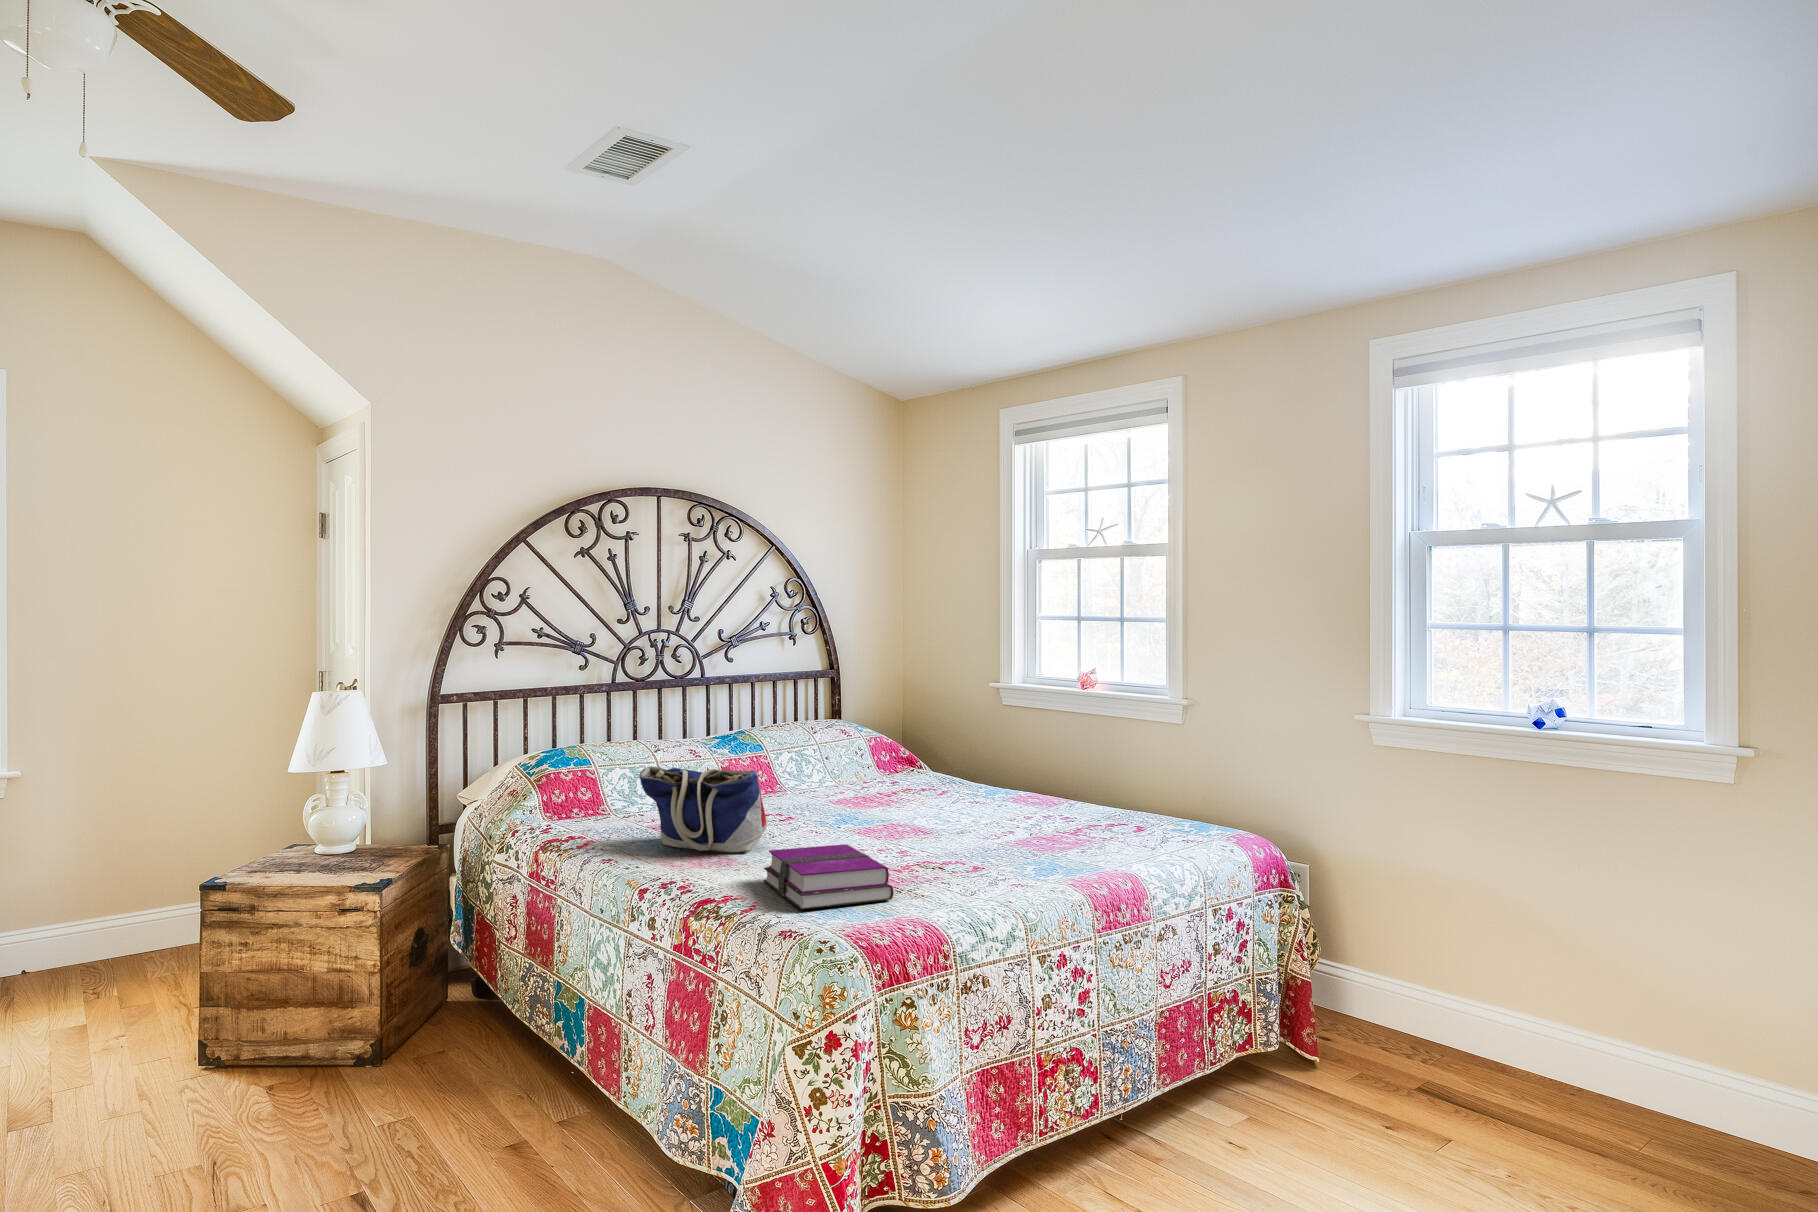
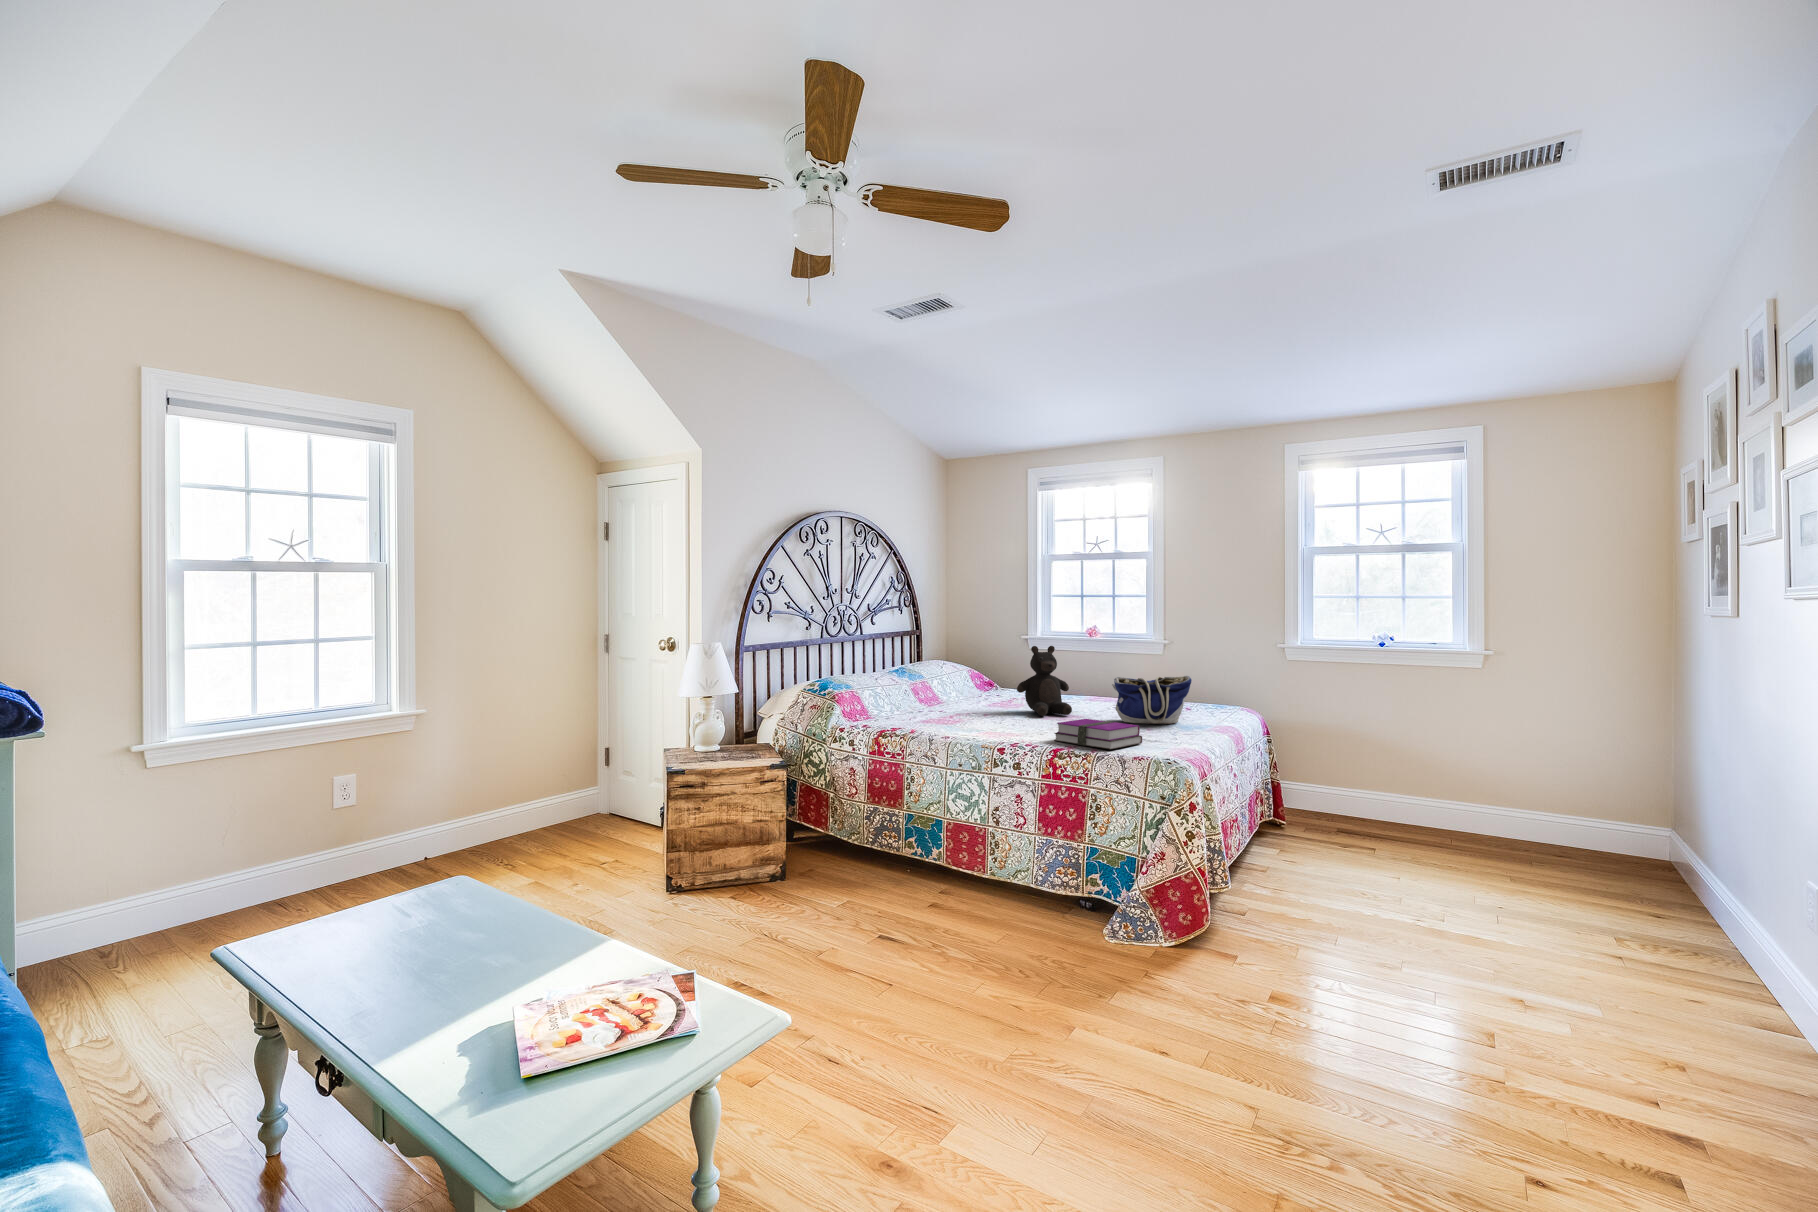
teddy bear: none [847,707,940,828] -> present [1017,646,1072,716]
tote bag: present [639,766,768,853] -> present [1112,676,1192,724]

